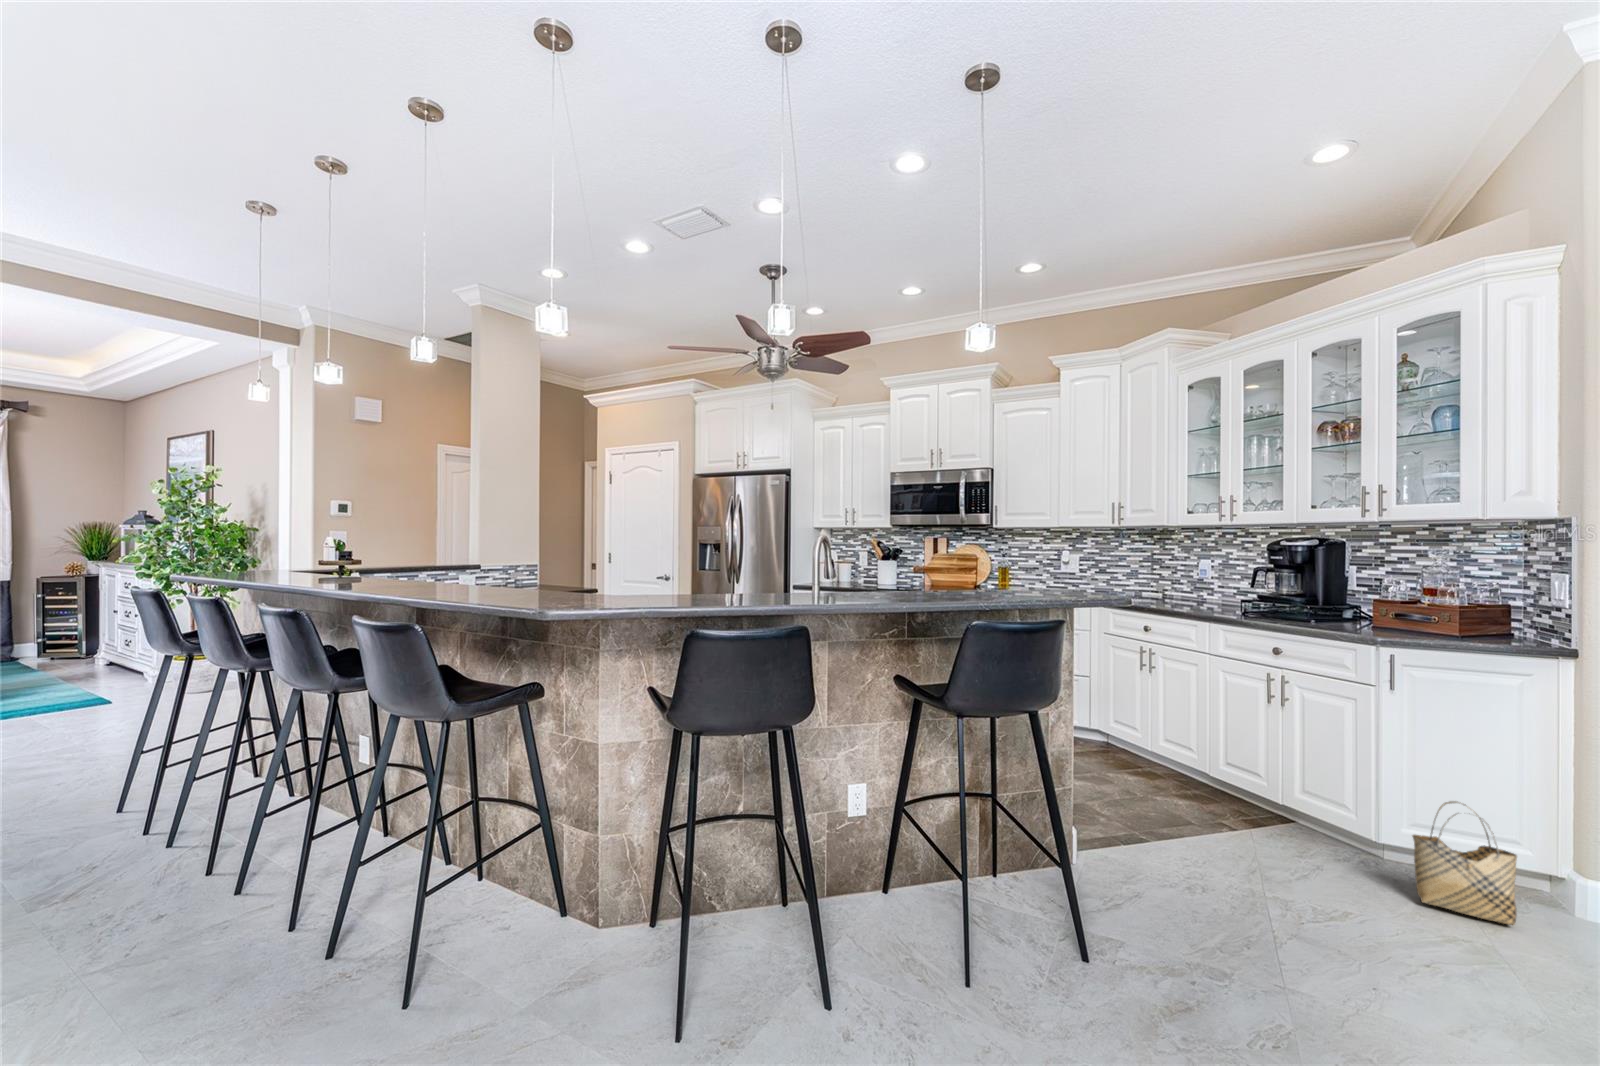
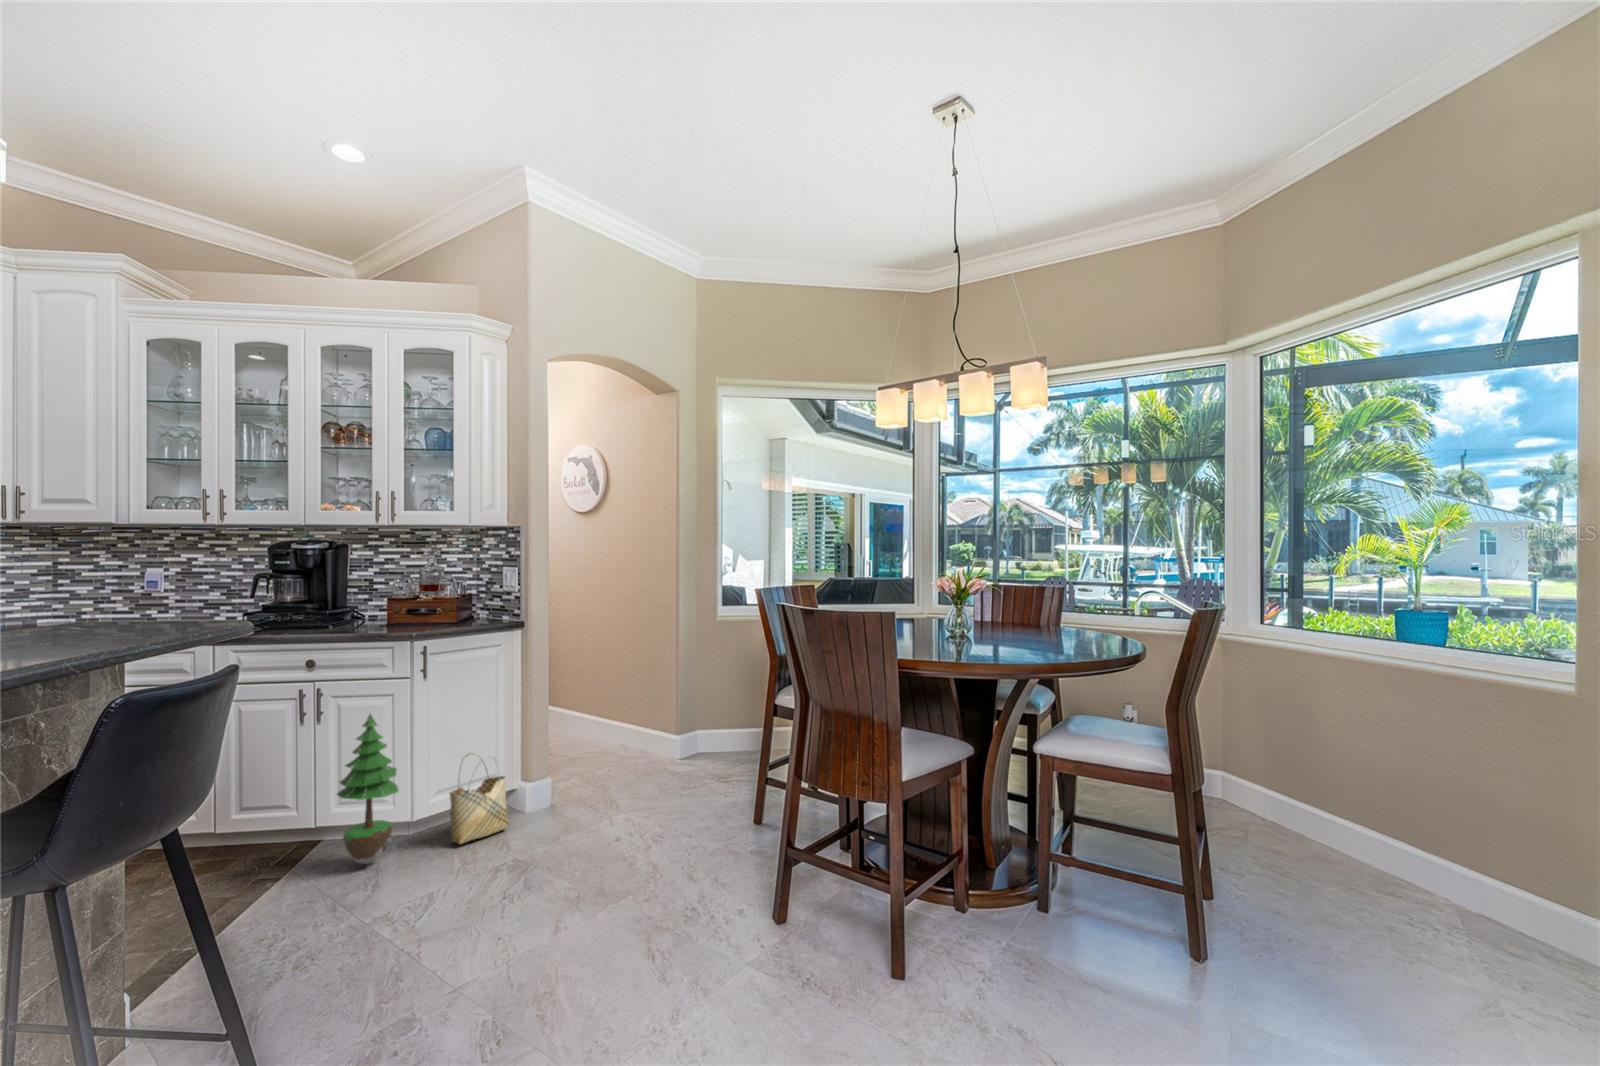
potted tree: none [1277,709,1348,865] -> present [337,714,398,865]

